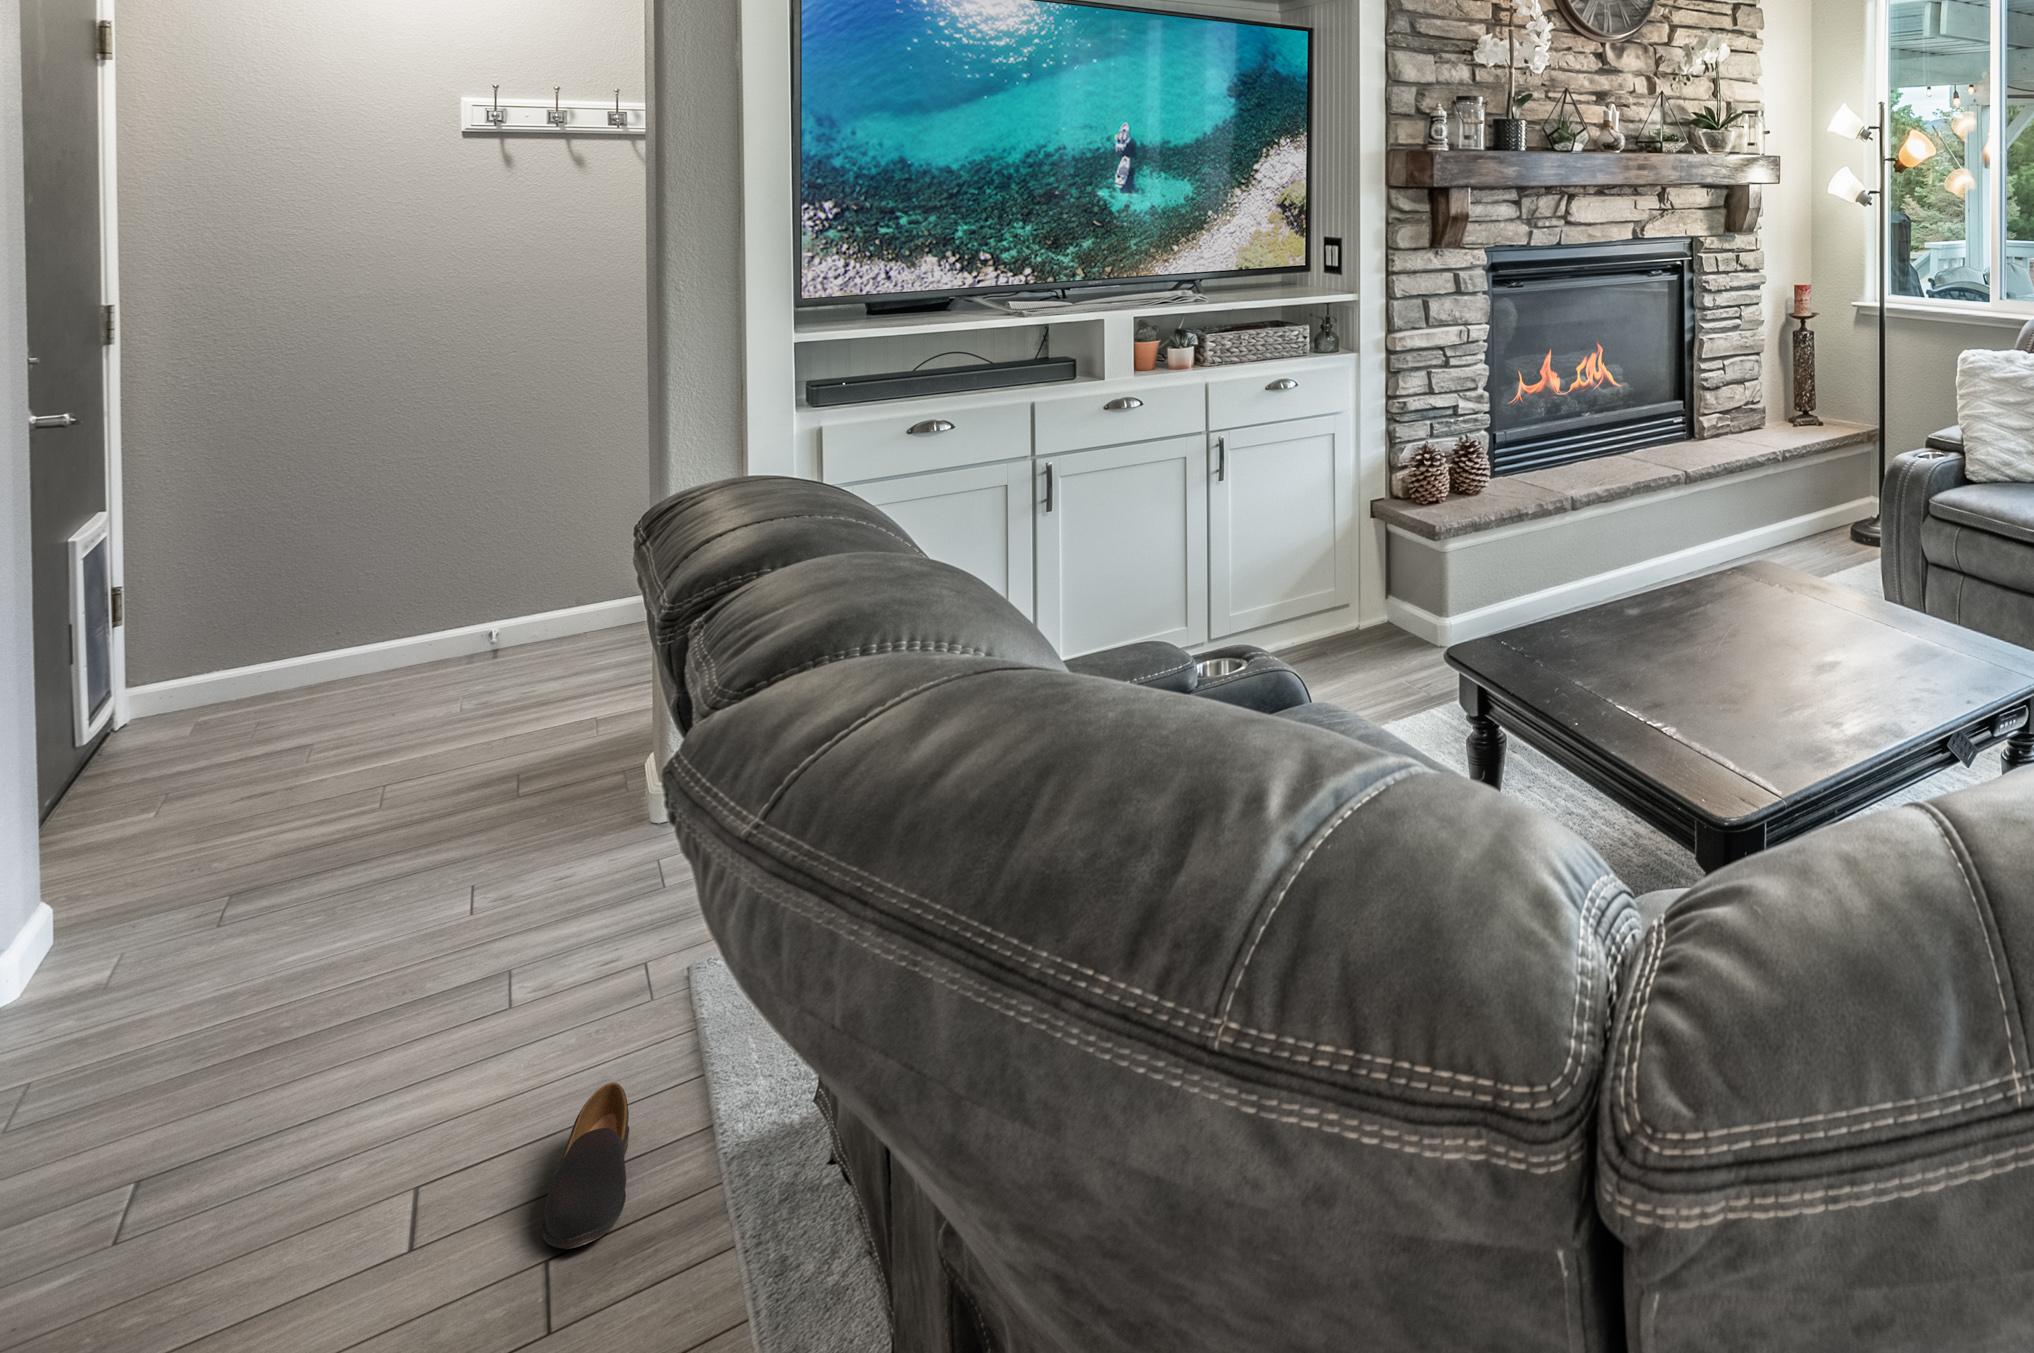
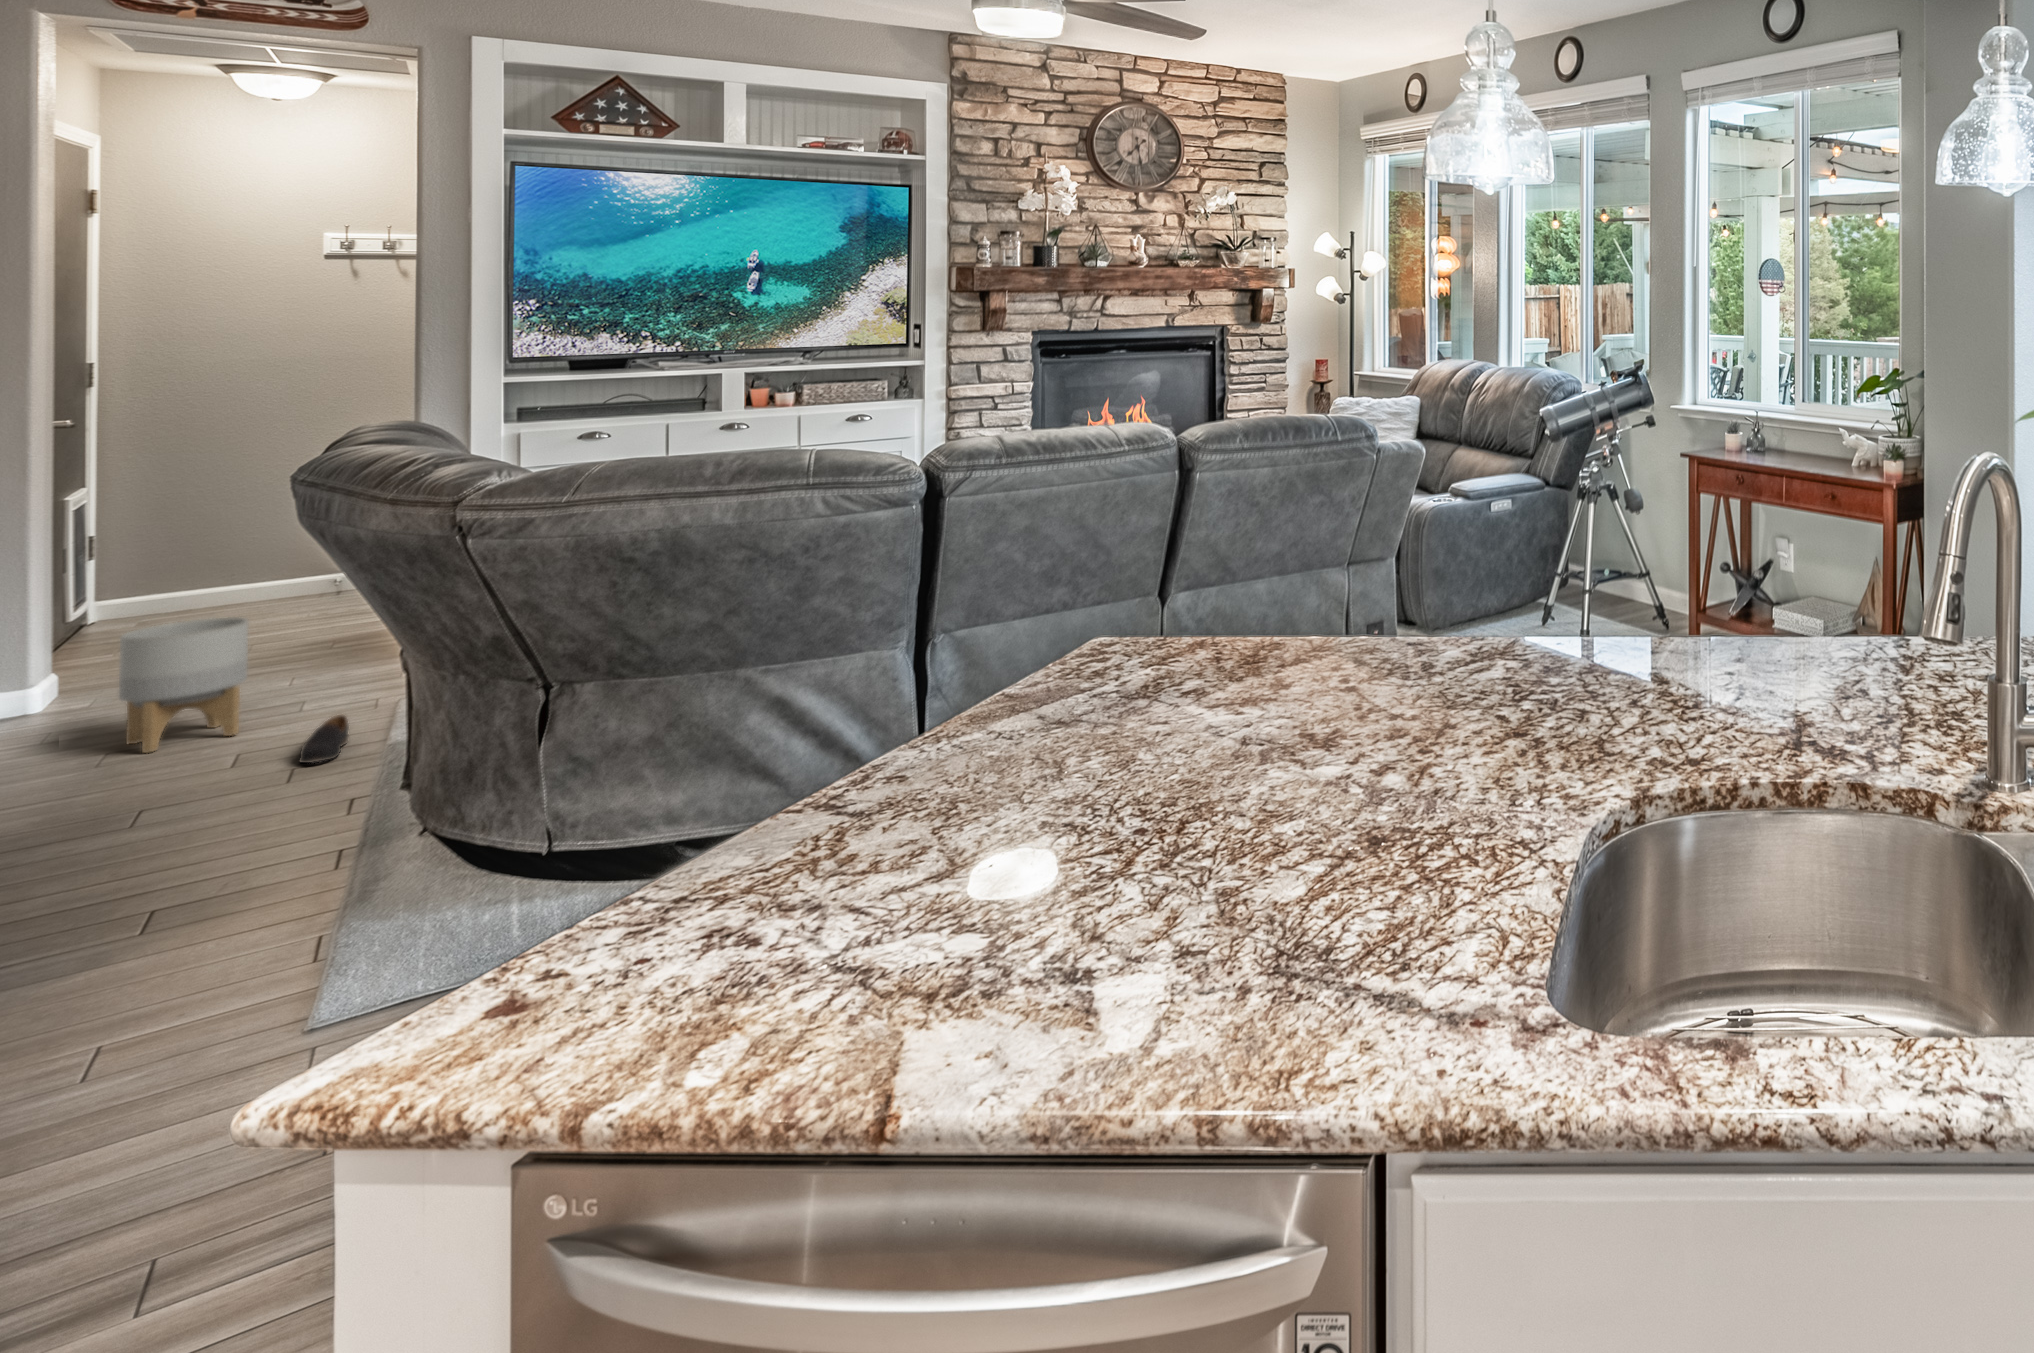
planter: none [148,853,410,1199] -> present [119,617,248,753]

